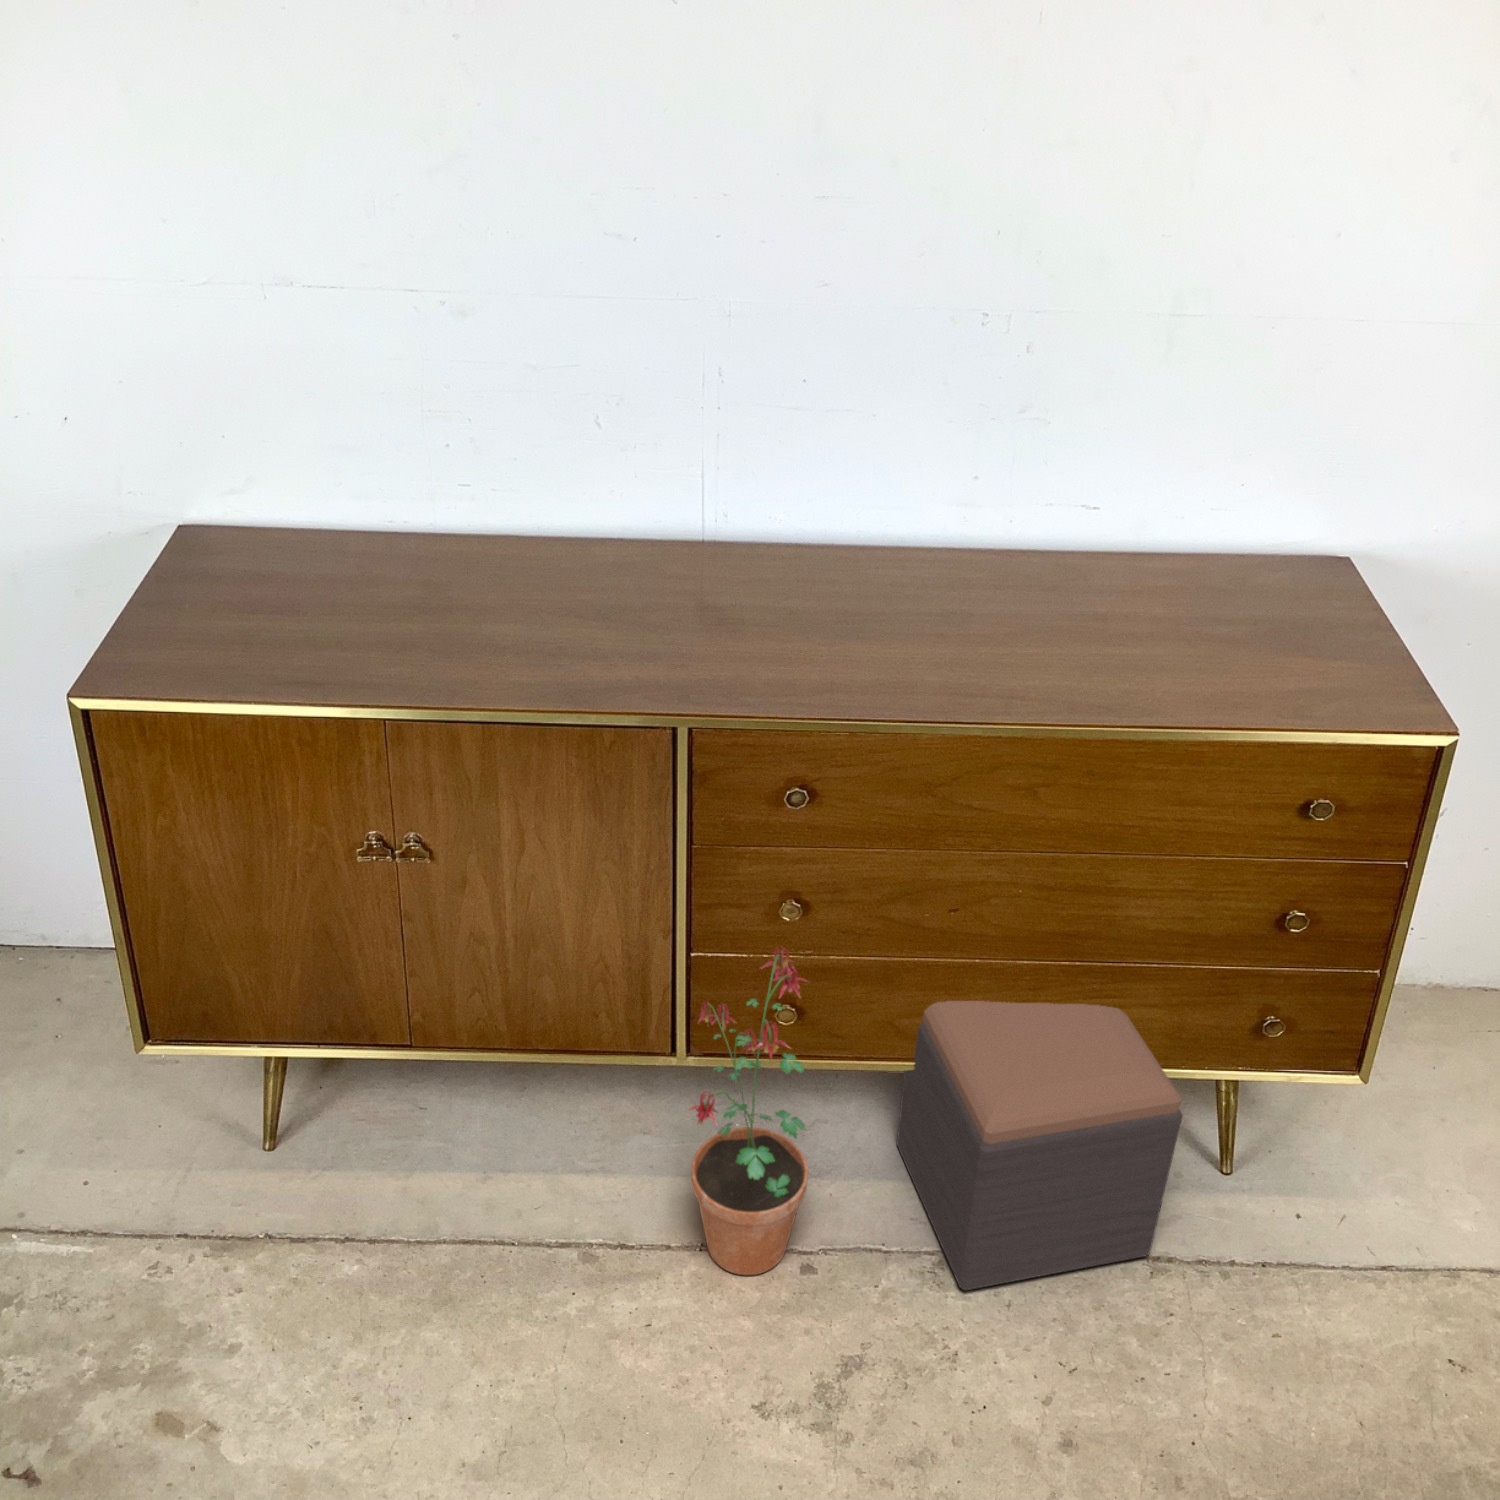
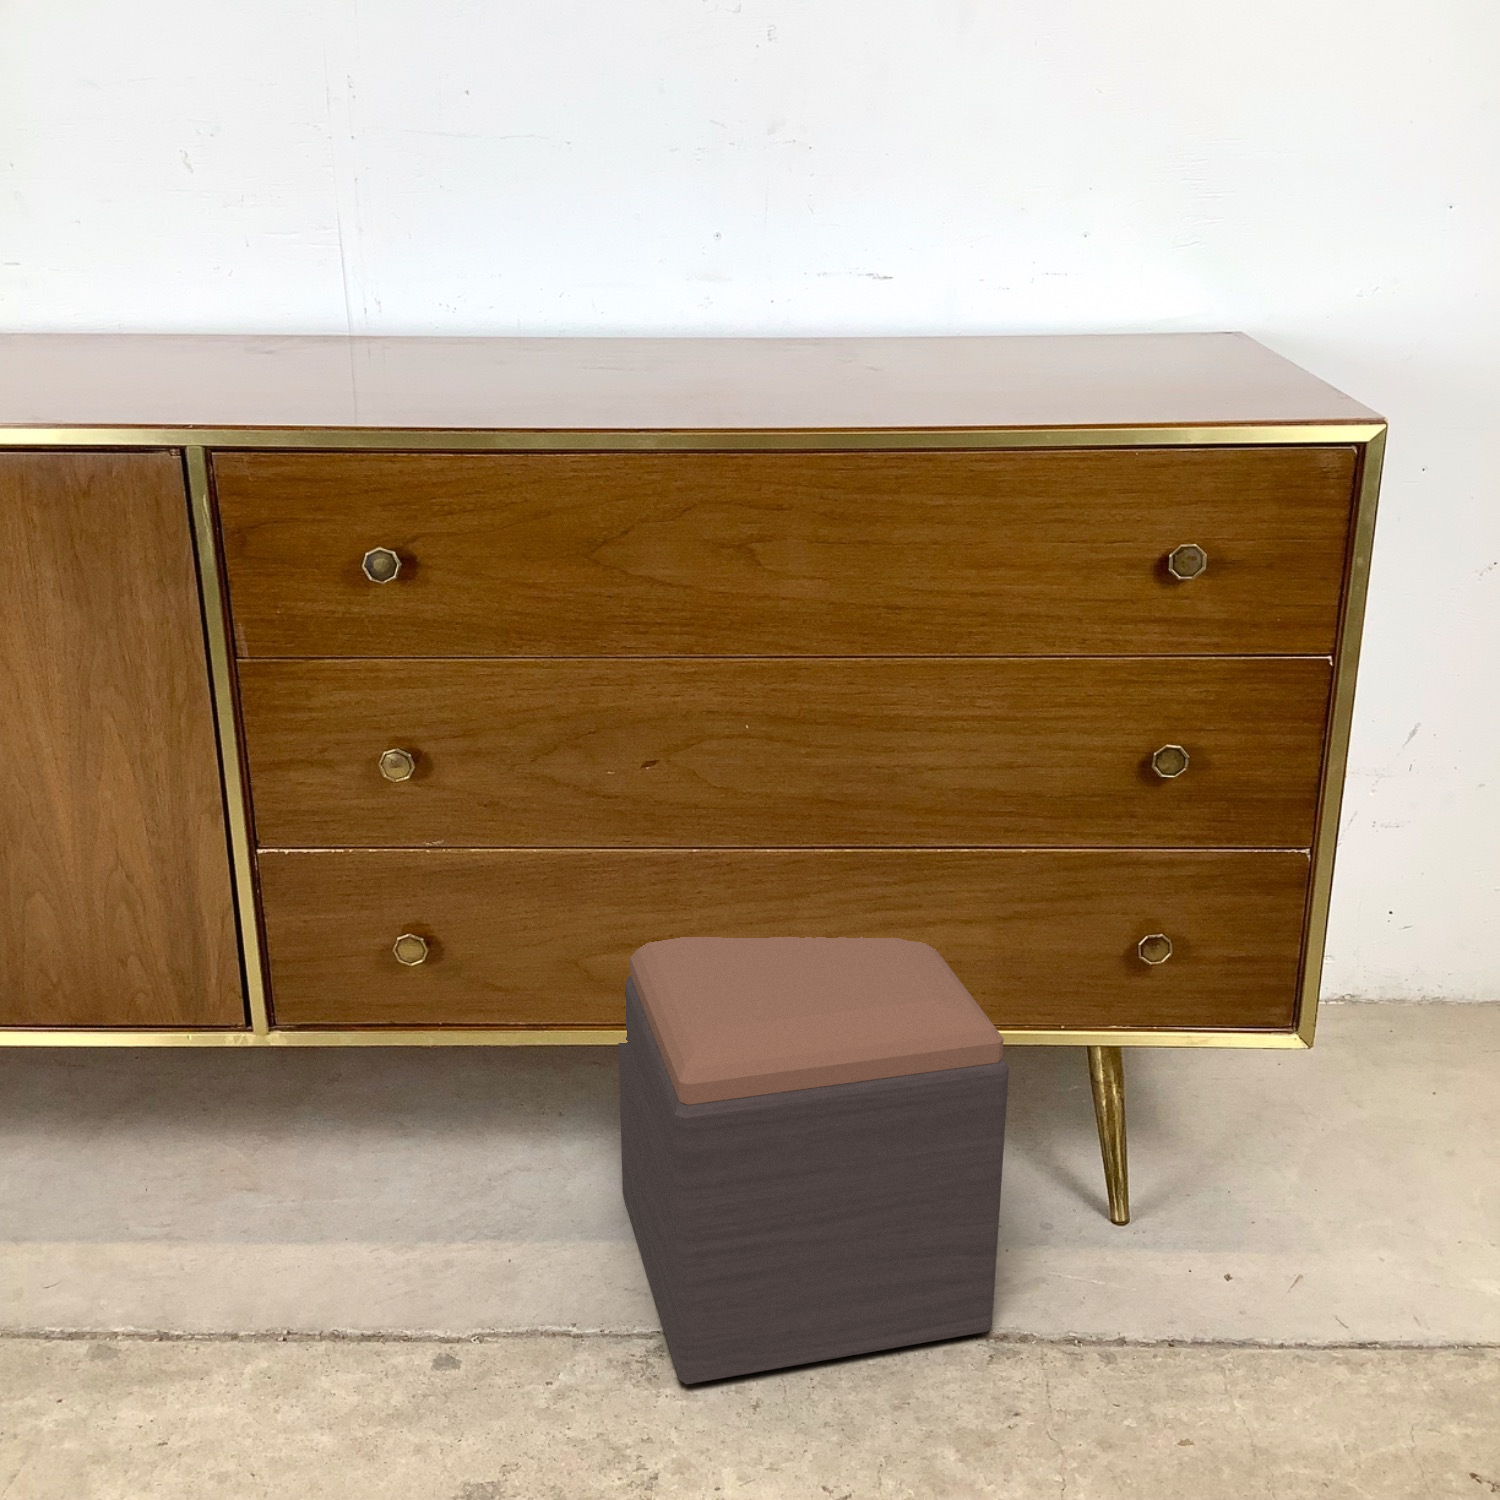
potted plant: present [688,947,808,1275] -> none [207,813,437,1370]

